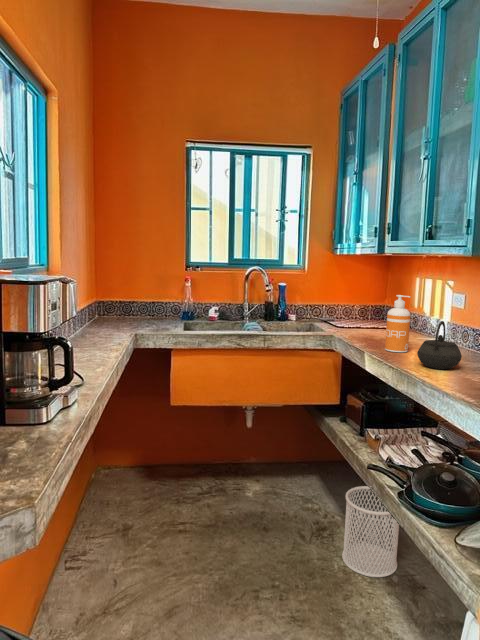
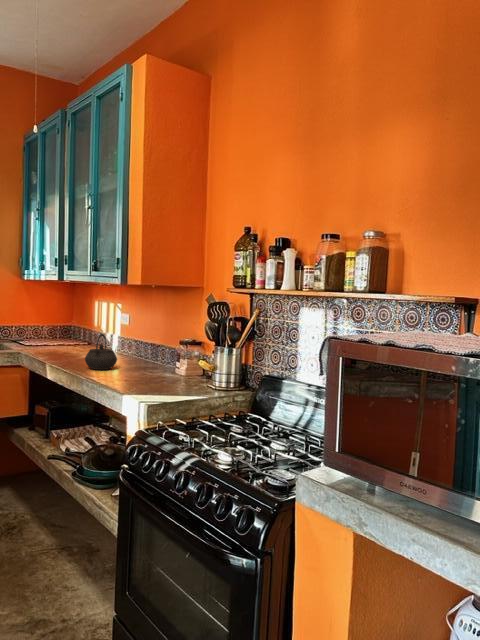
soap dispenser: present [385,295,411,352] -> none [63,315,83,361]
wastebasket: present [342,486,399,577] -> none [31,478,81,551]

